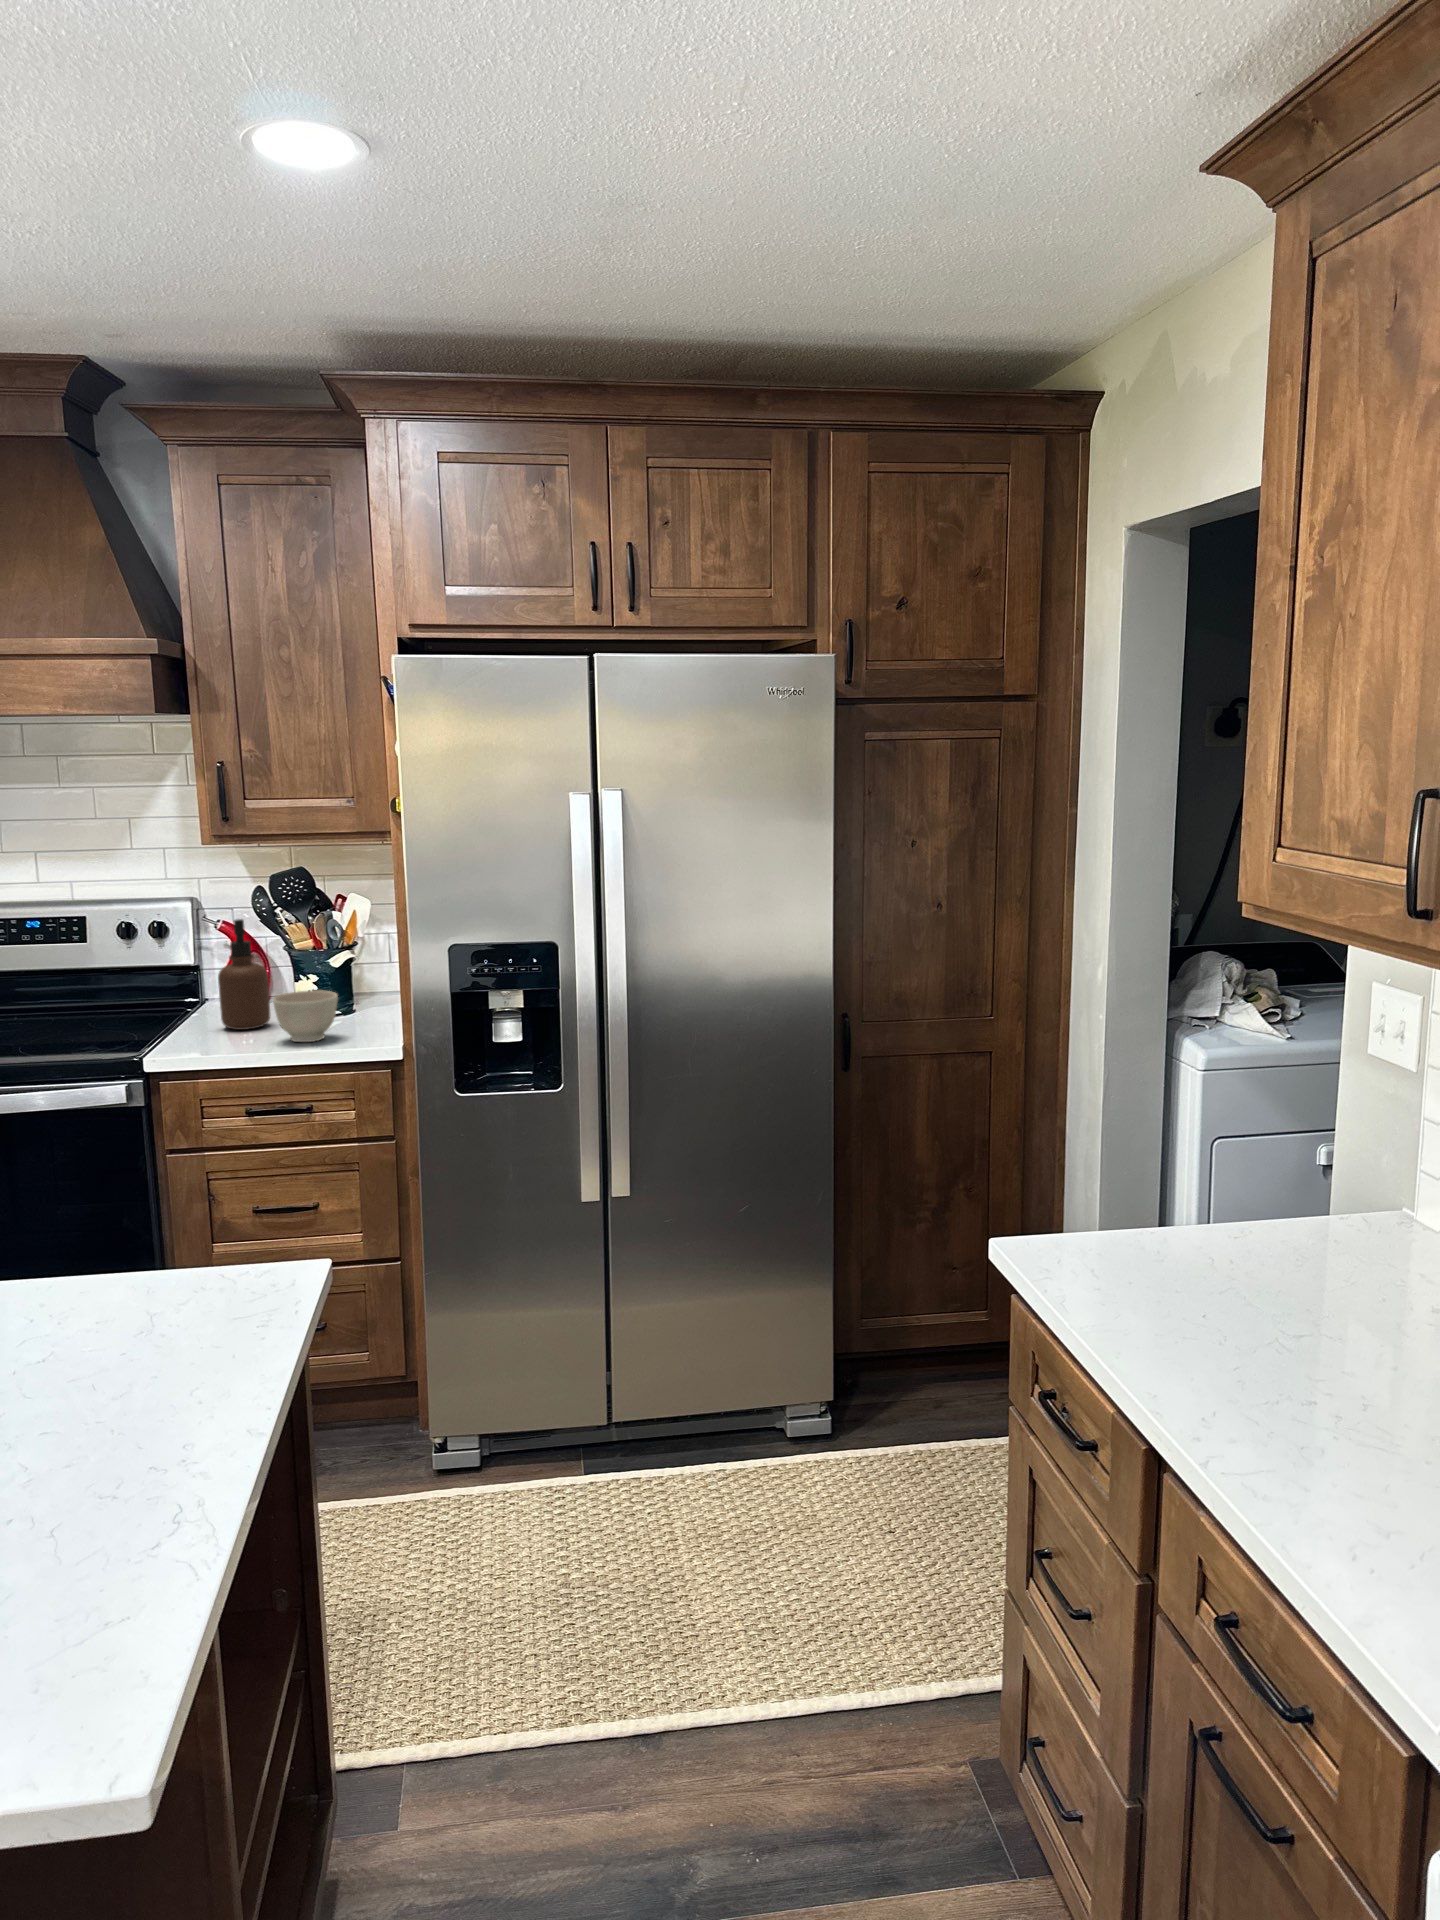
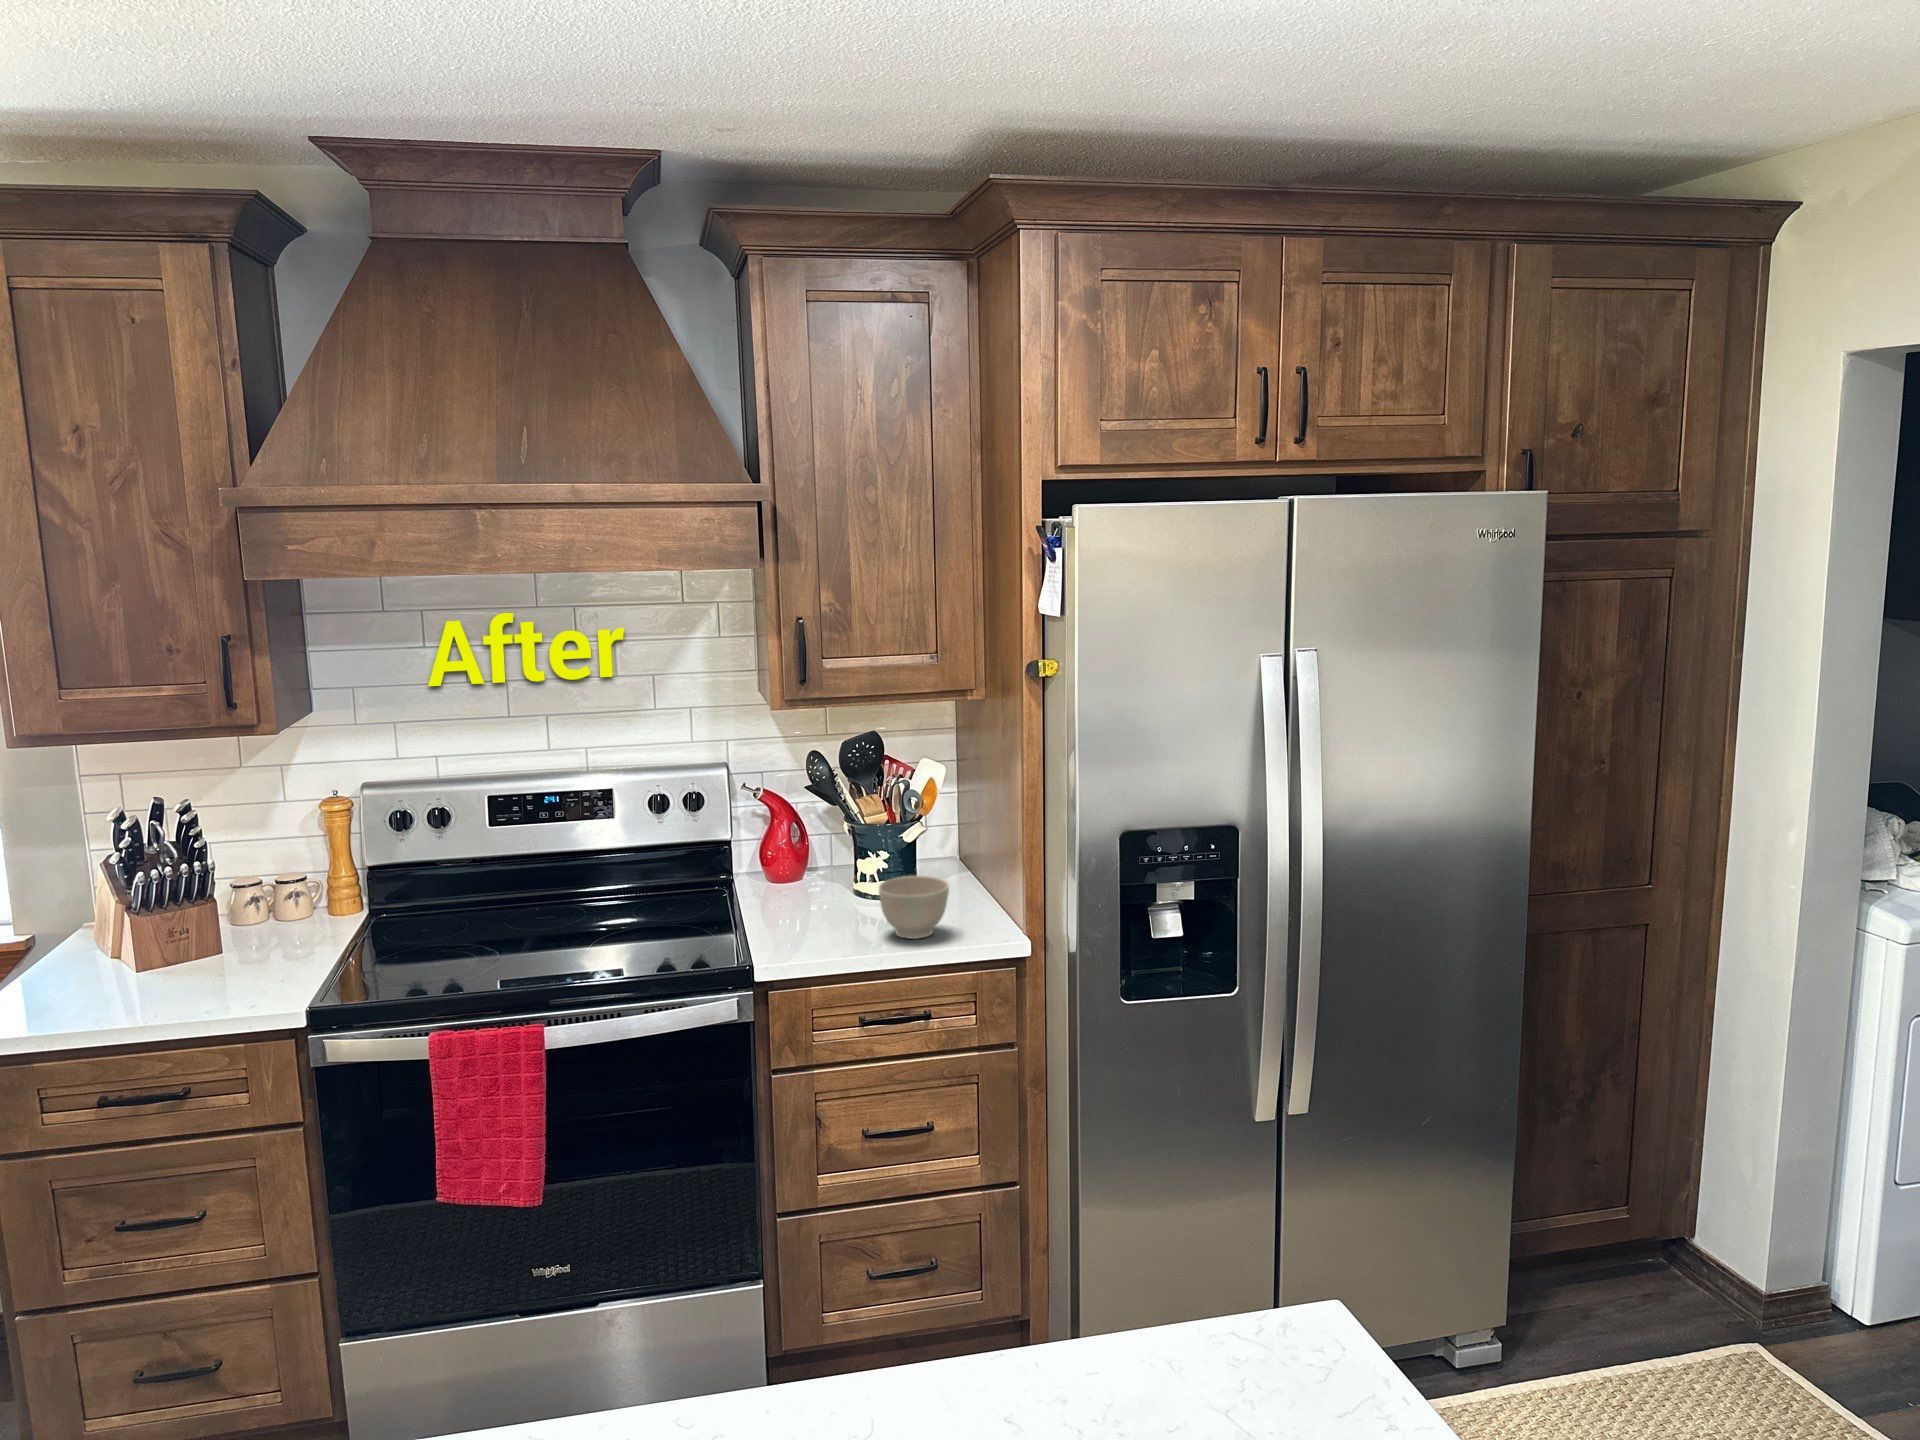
soap dispenser: present [218,919,270,1030] -> none [789,793,845,920]

